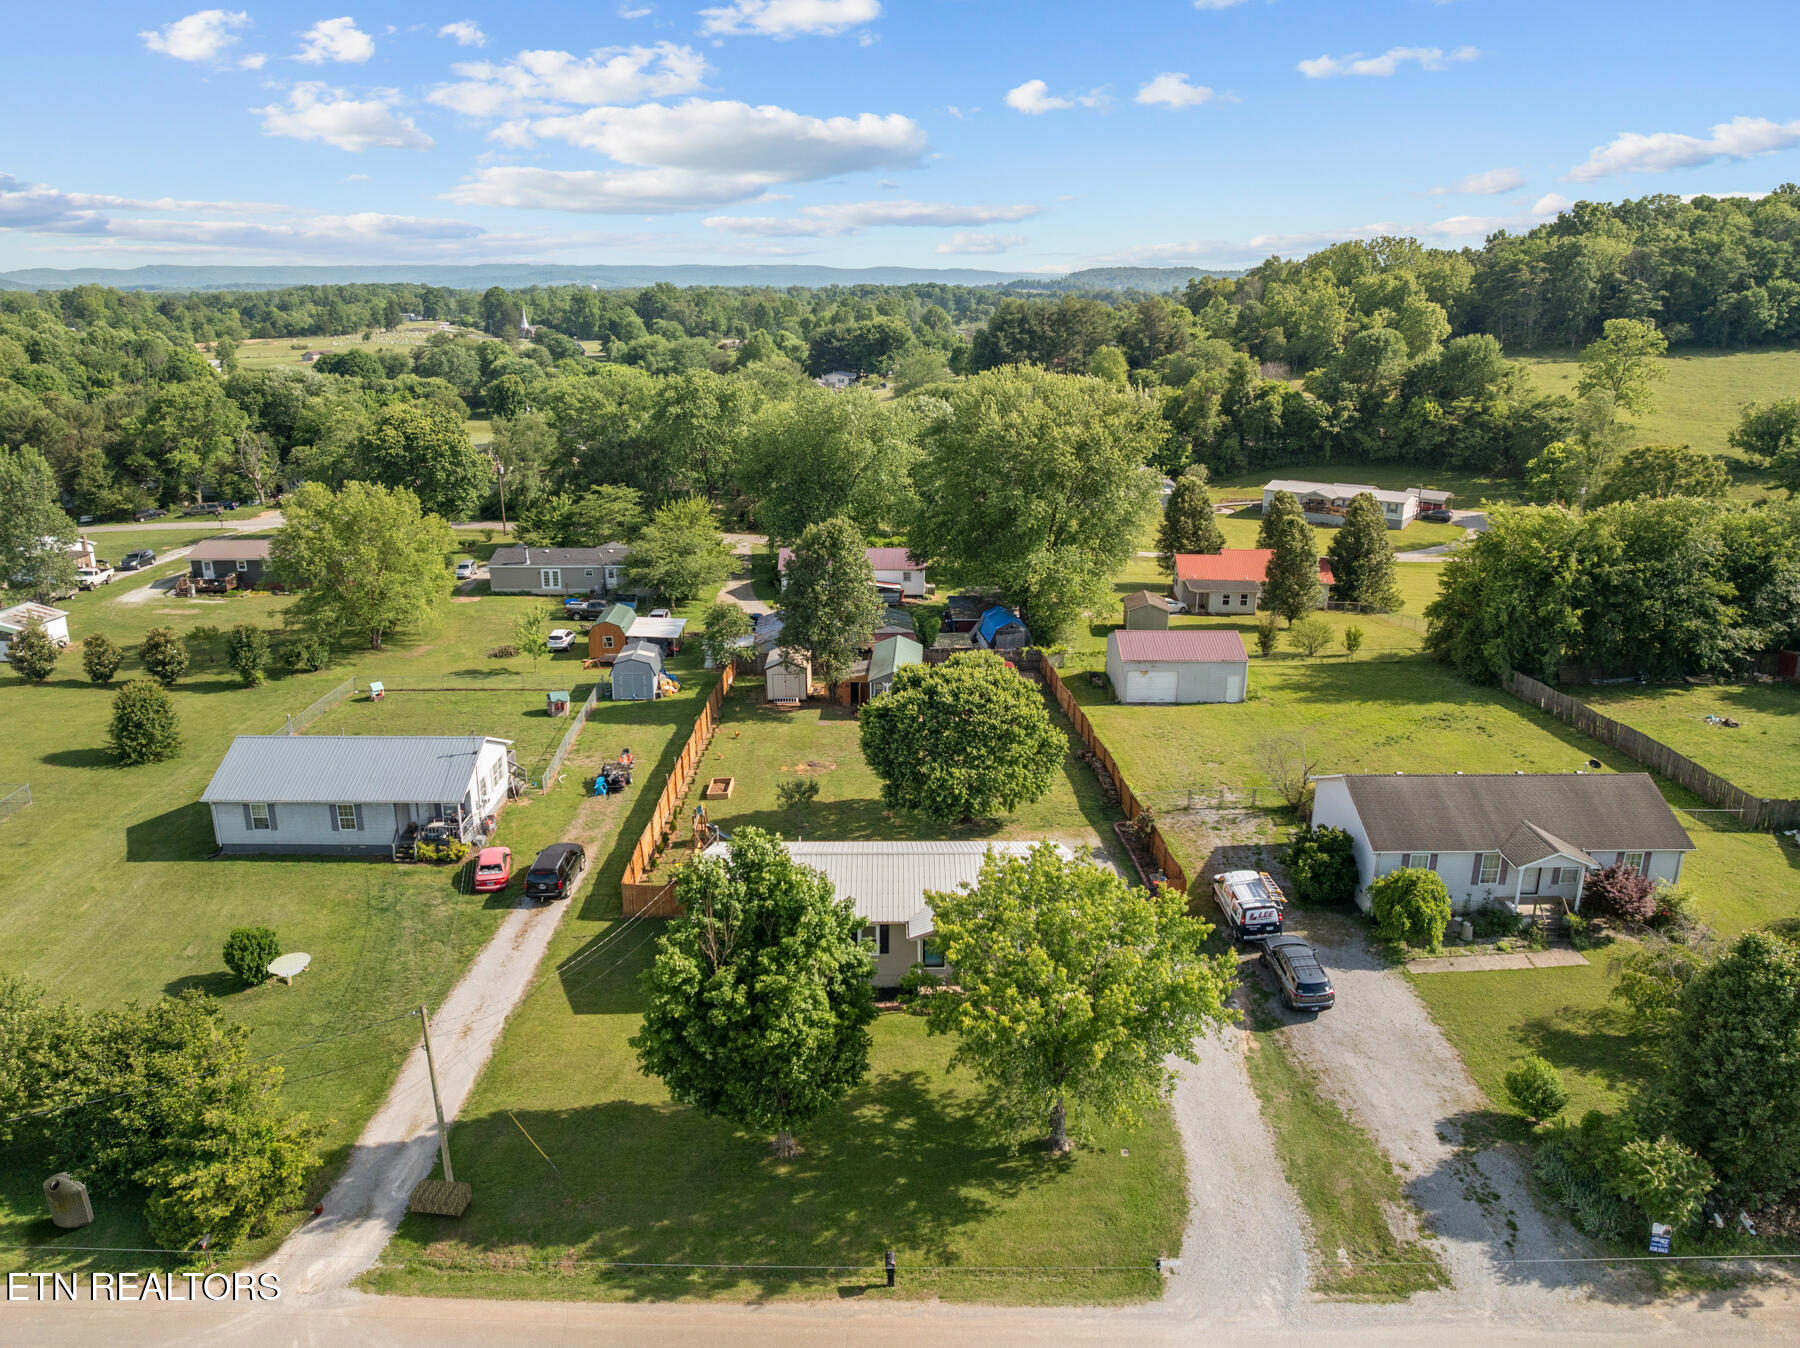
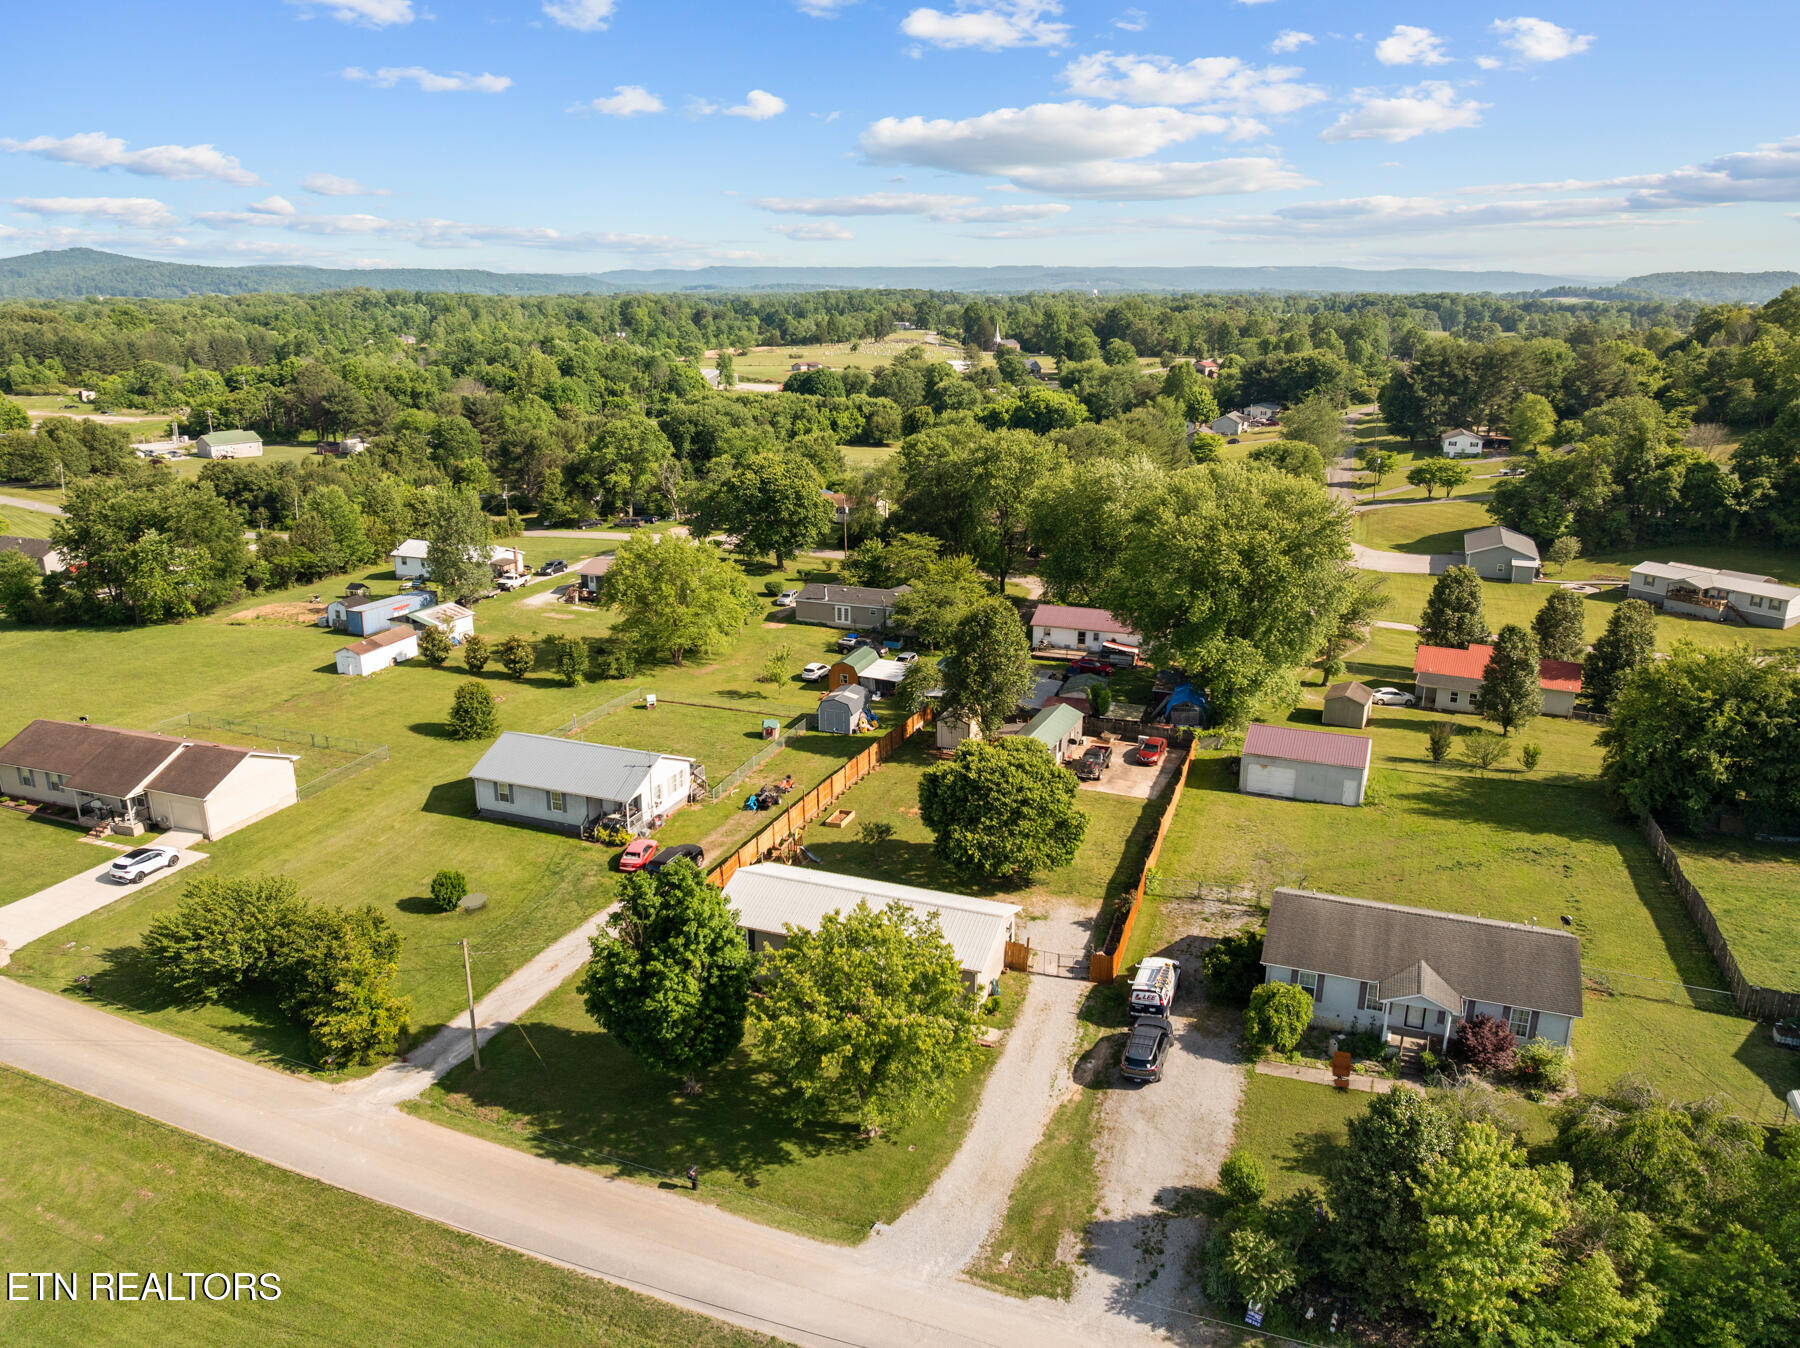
lounge chair: none [1412,929,1443,971] -> present [1329,1051,1354,1093]
trash can: present [43,1172,93,1228] -> none [272,1000,296,1036]
bench: present [409,1179,472,1221] -> none [448,1055,487,1087]

